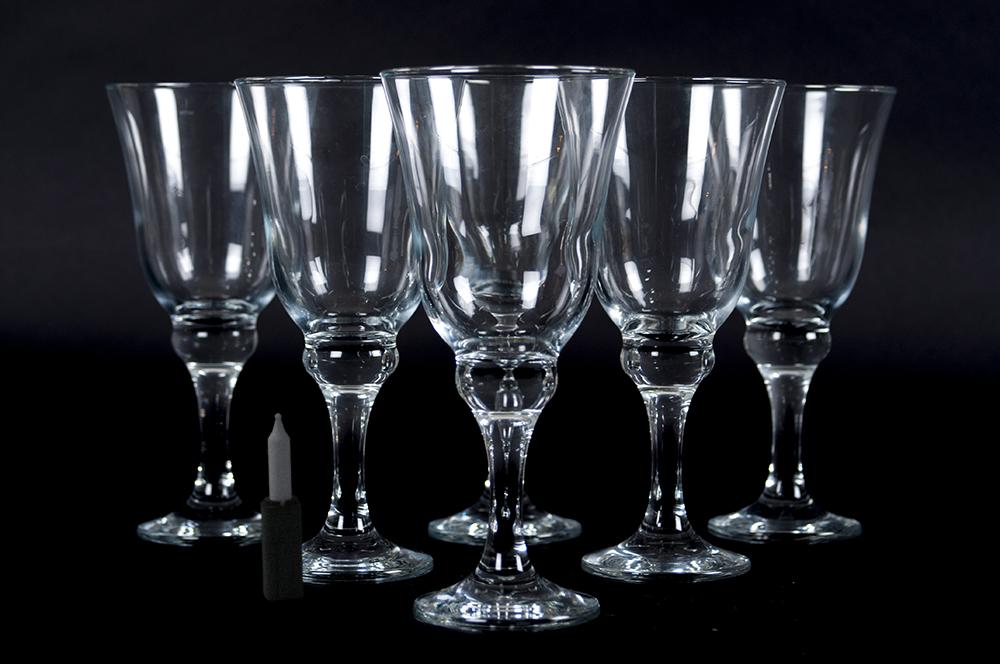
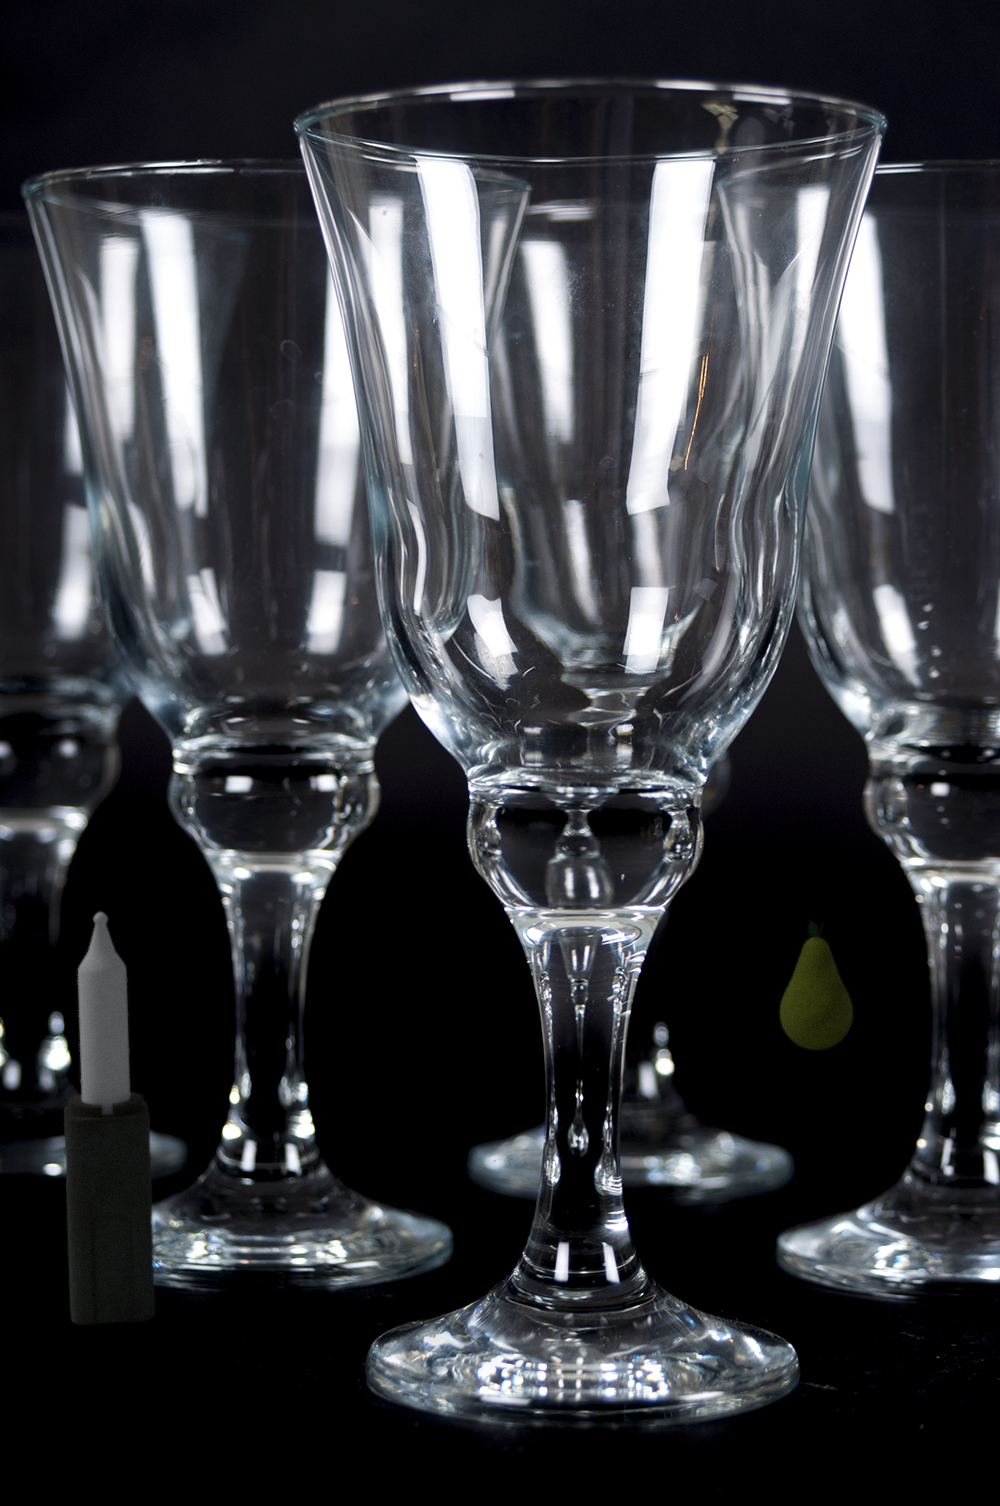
fruit: none [570,409,605,473] -> present [780,921,853,1050]

